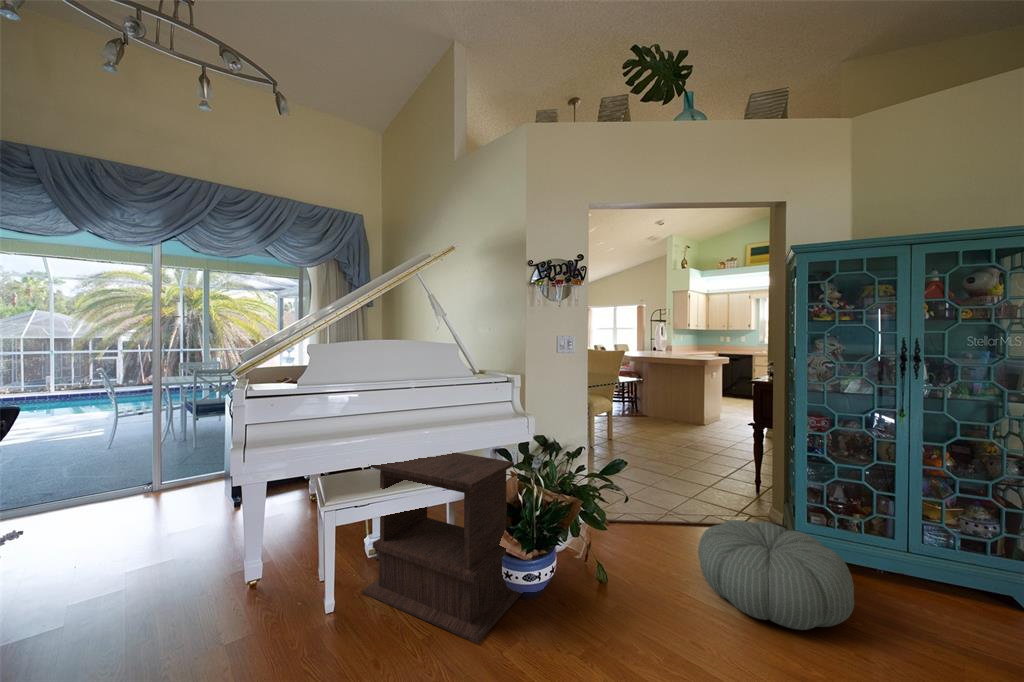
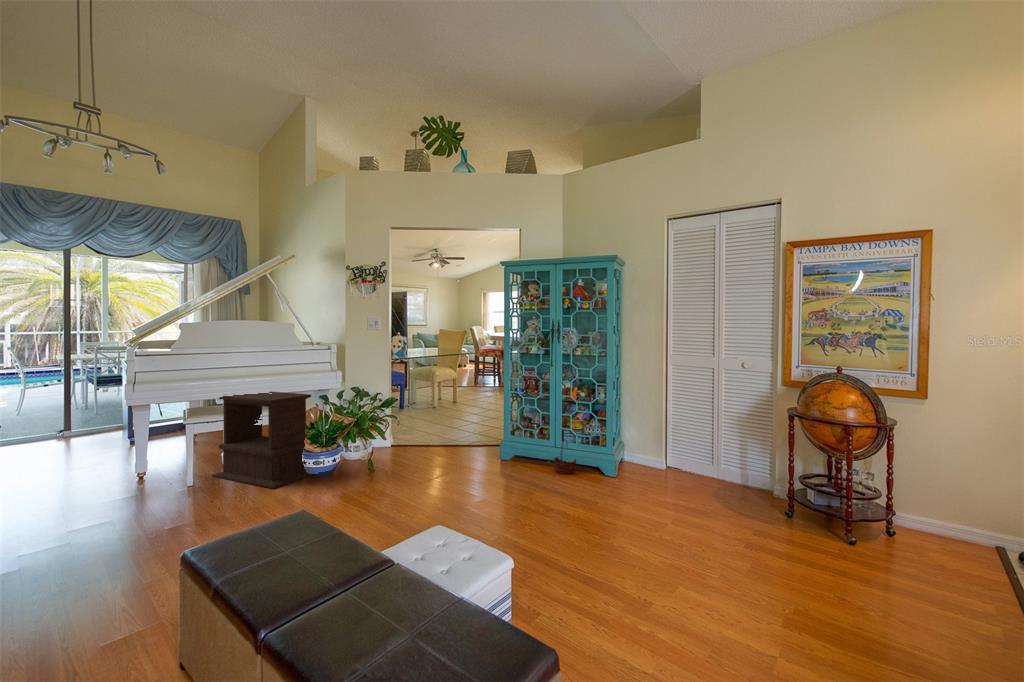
pouf: present [698,520,854,630] -> none [427,432,504,479]
basket: none [924,549,986,618] -> present [553,439,576,474]

